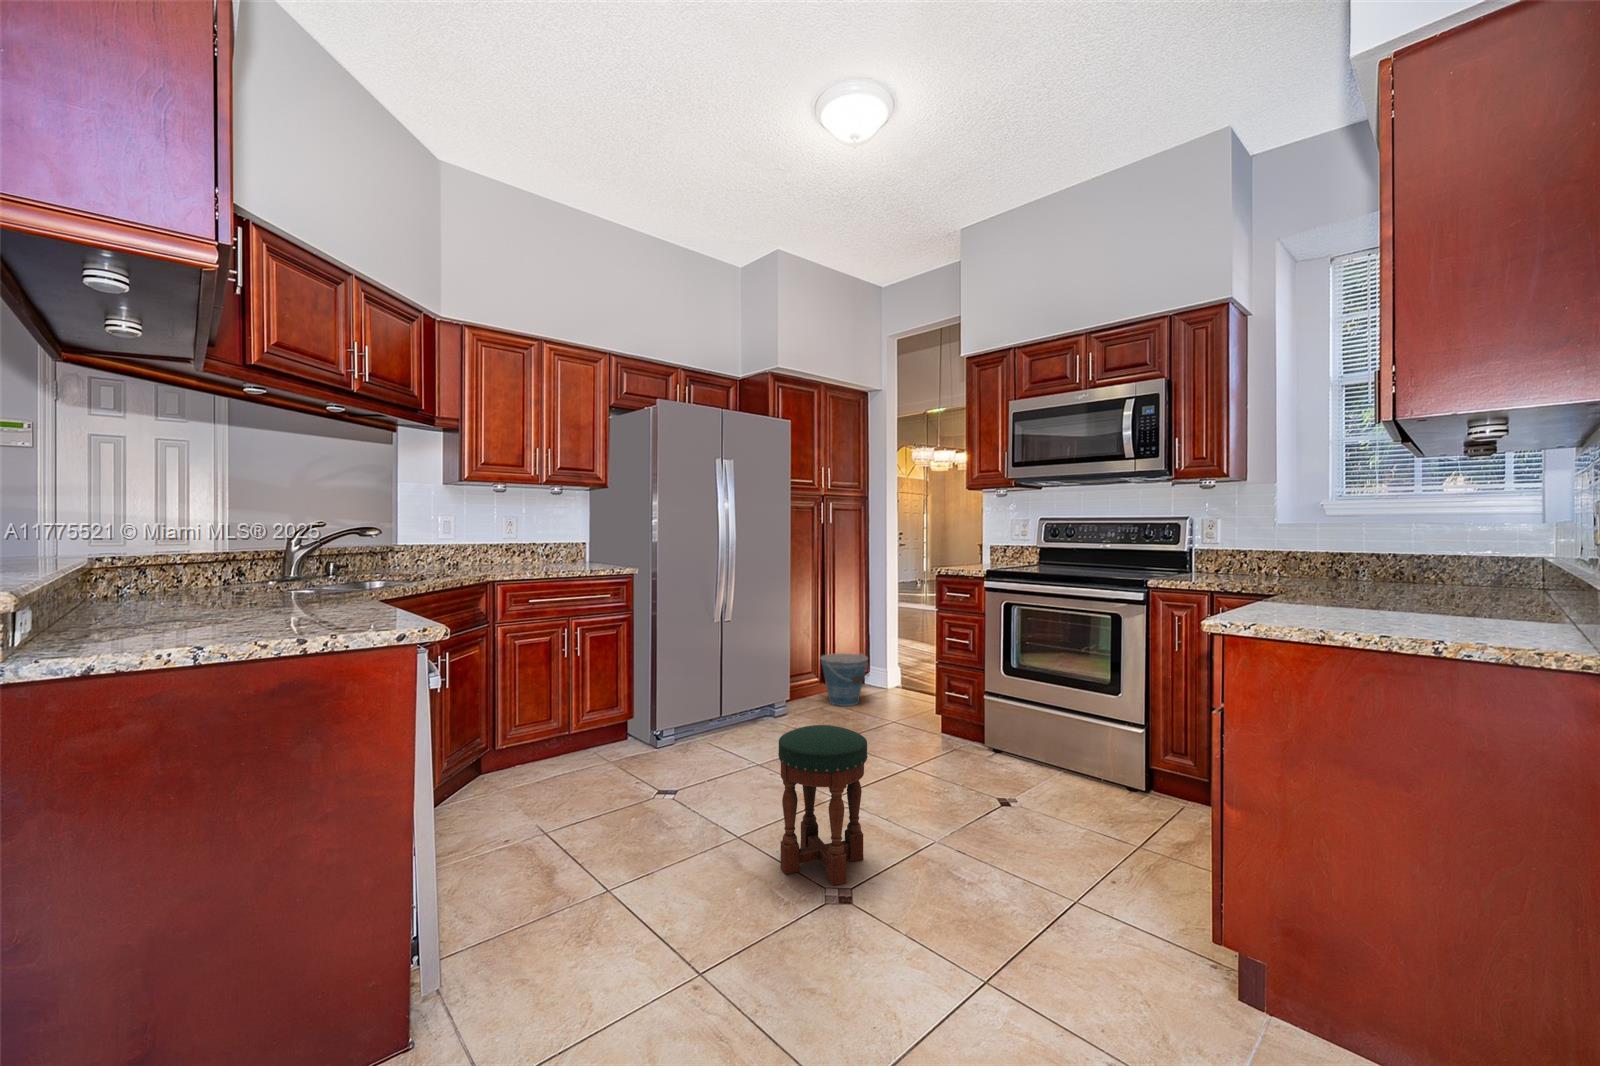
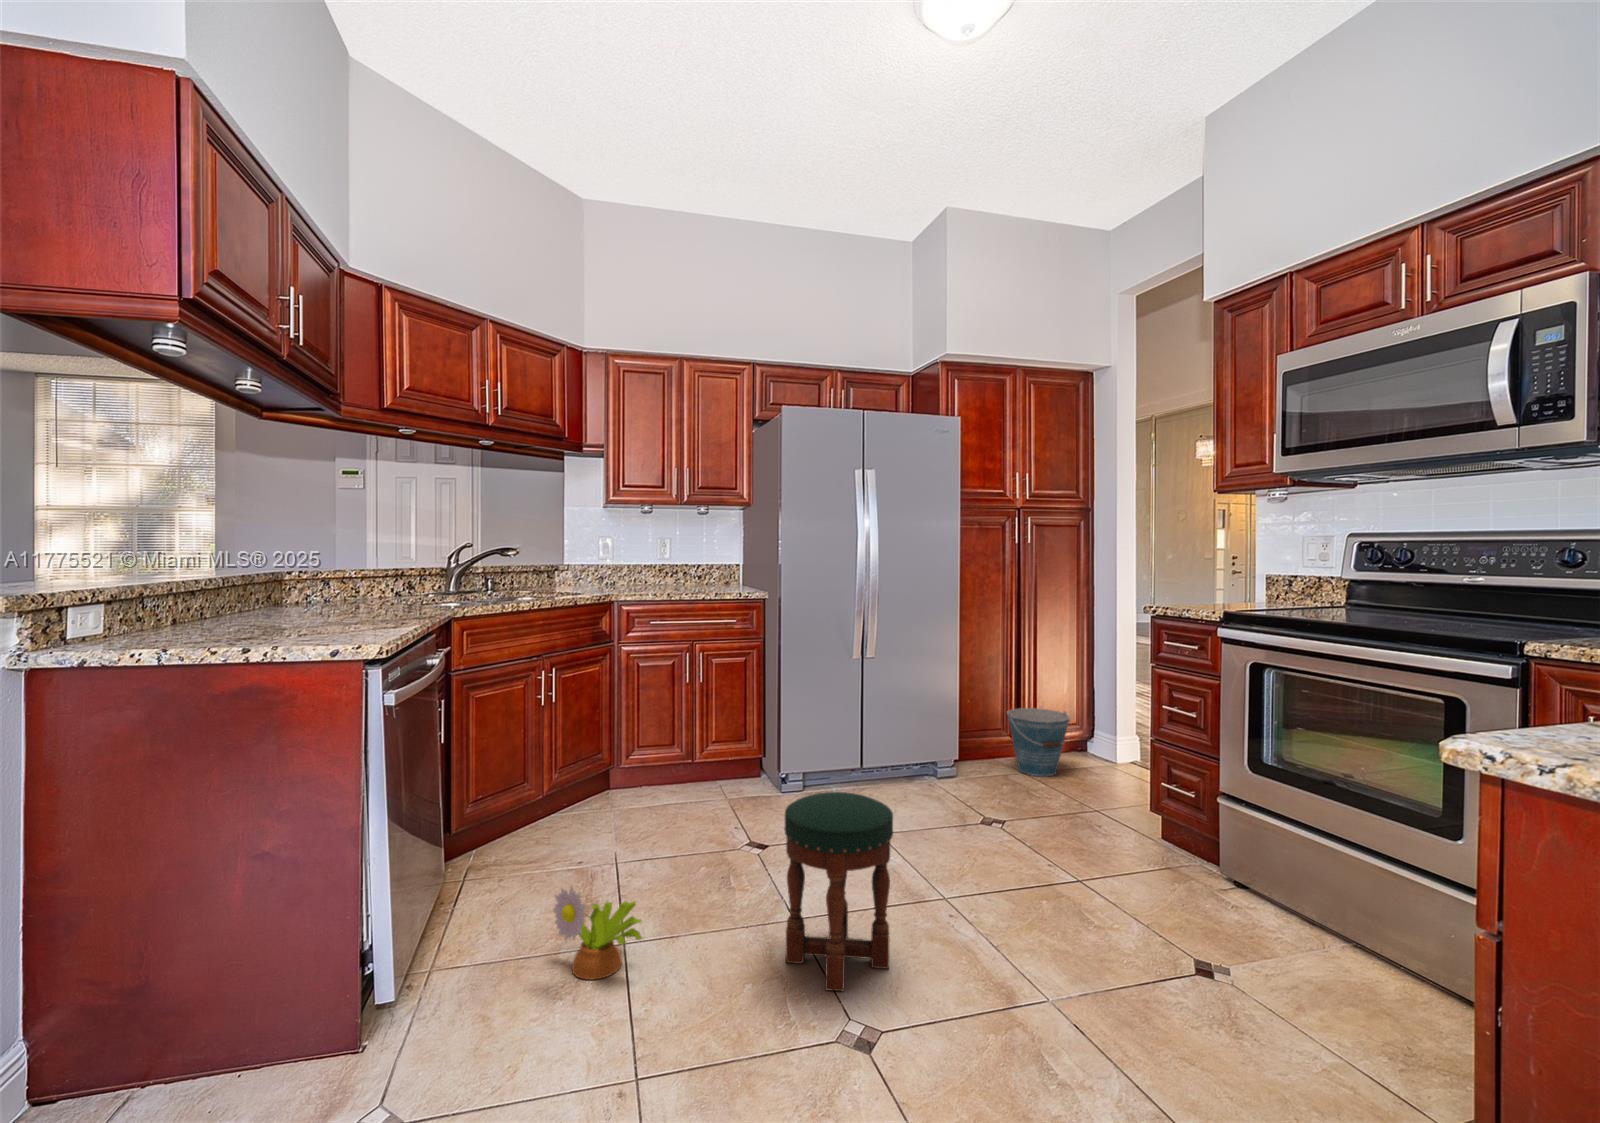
decorative plant: none [581,845,678,932] -> present [553,887,642,980]

